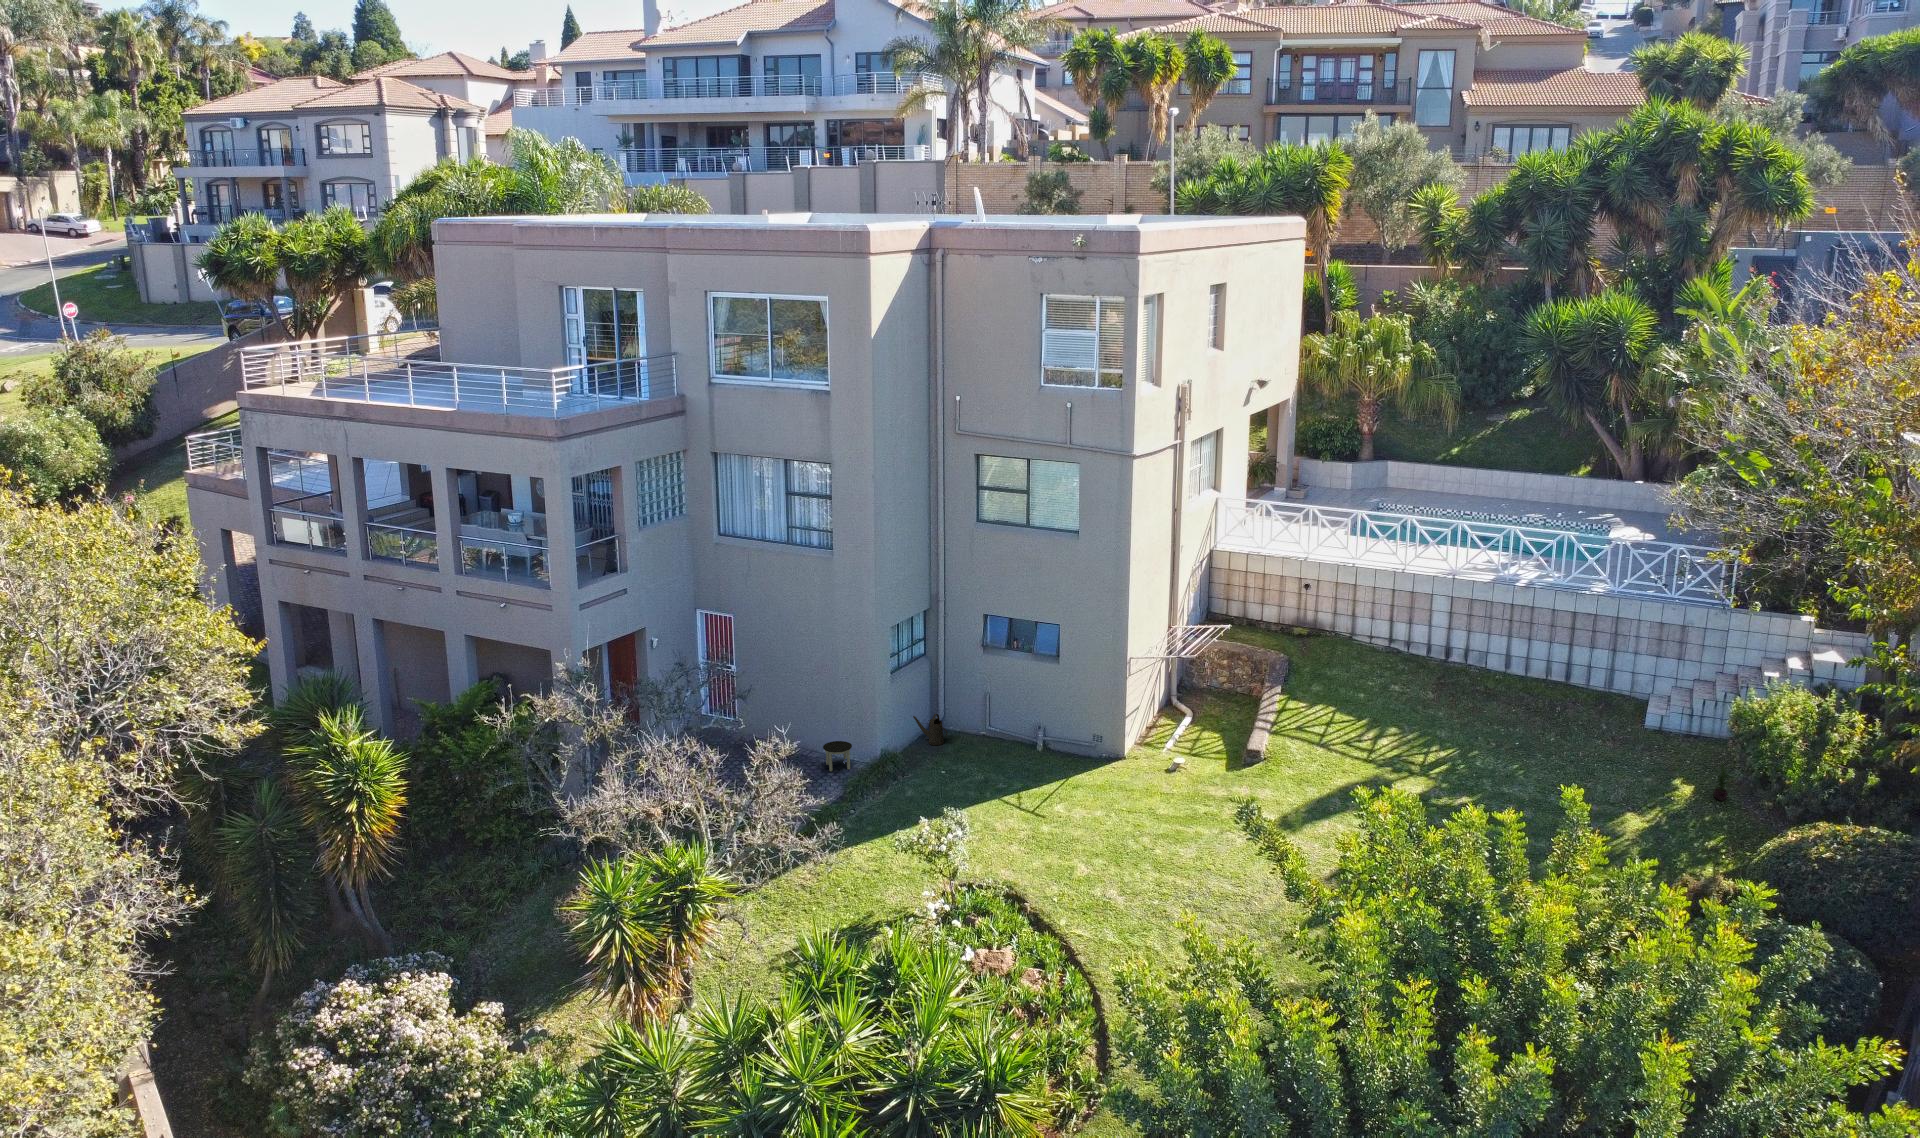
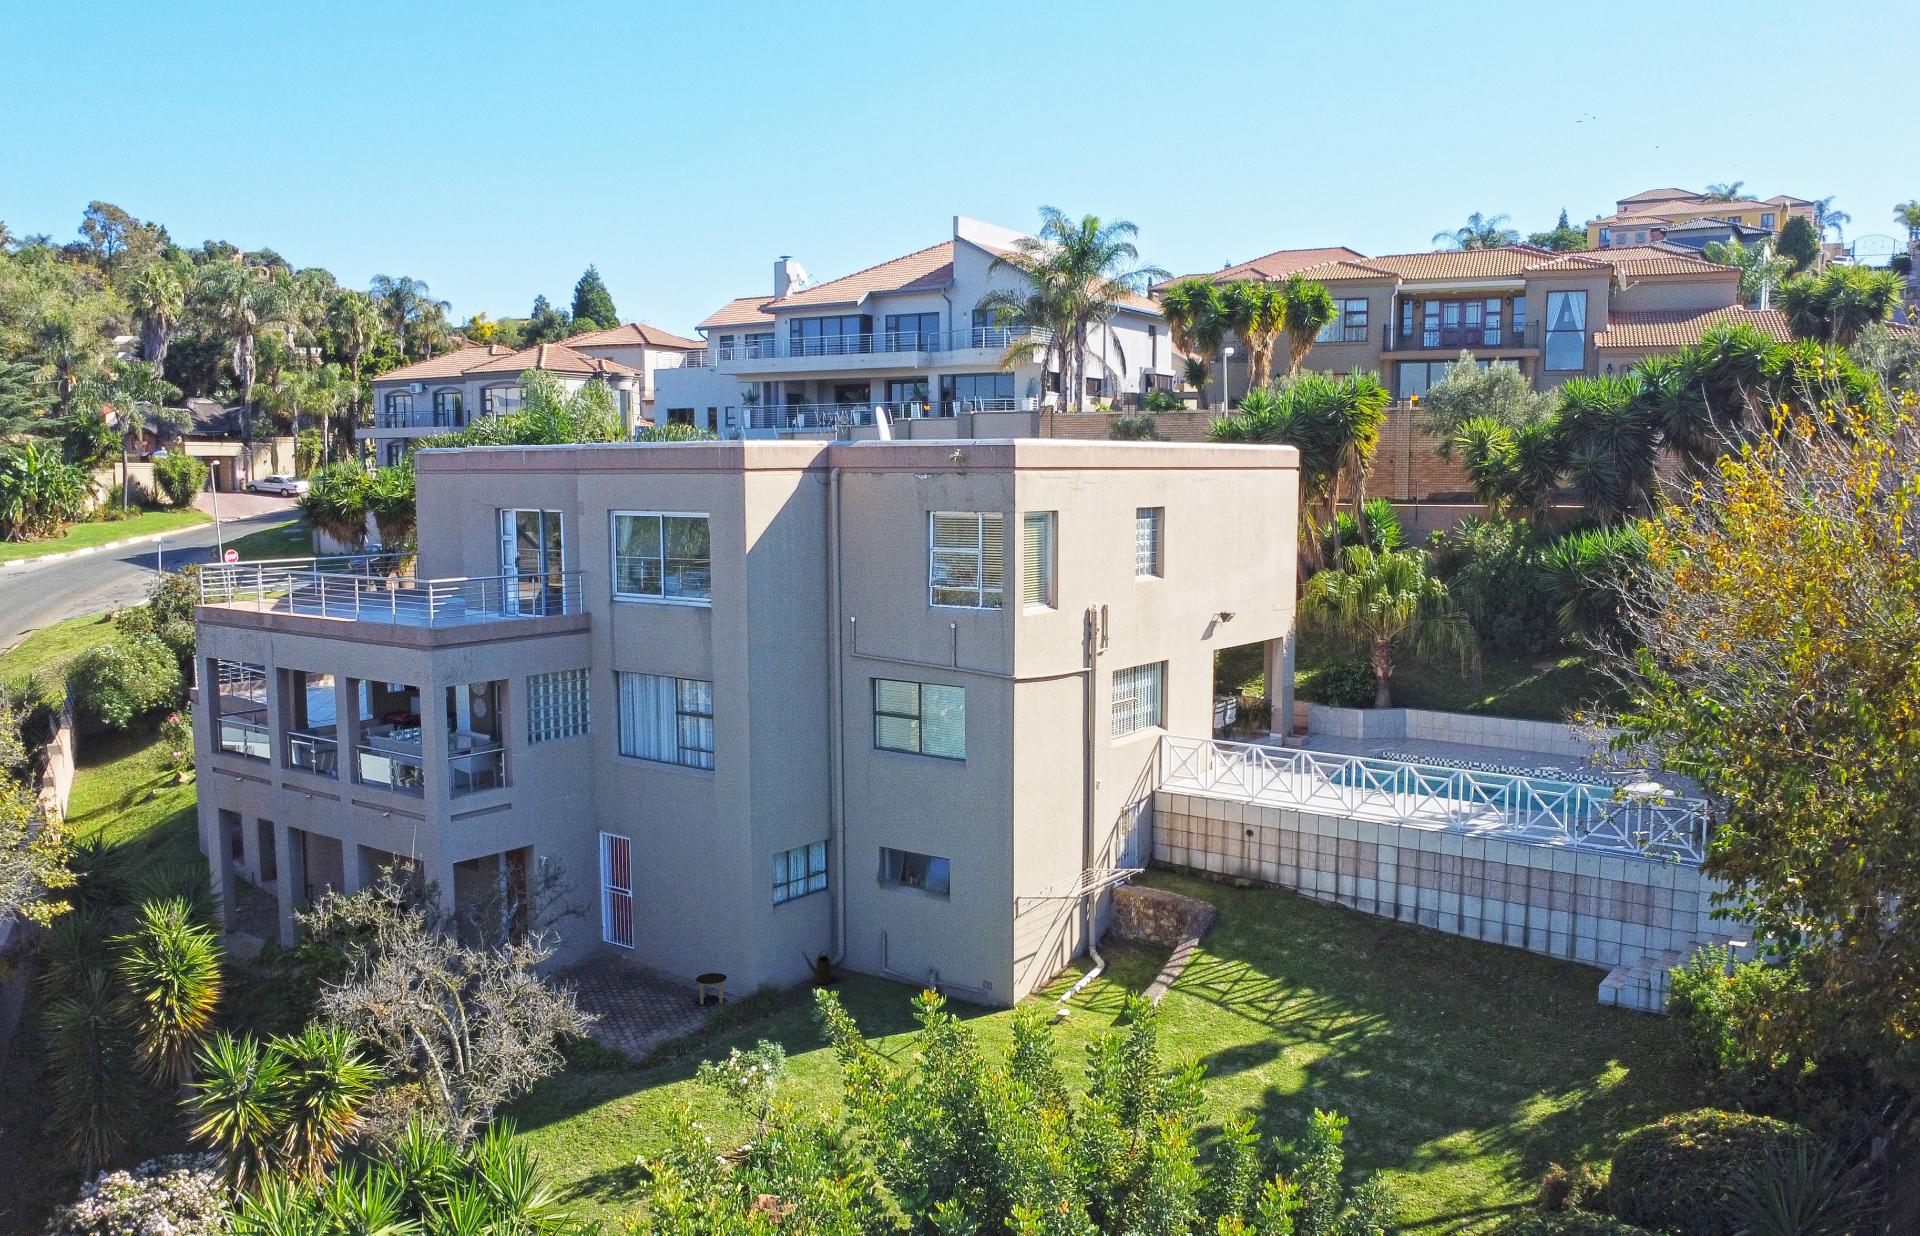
decorative plant: present [1713,763,1731,800] -> none [1626,1041,1675,1088]

